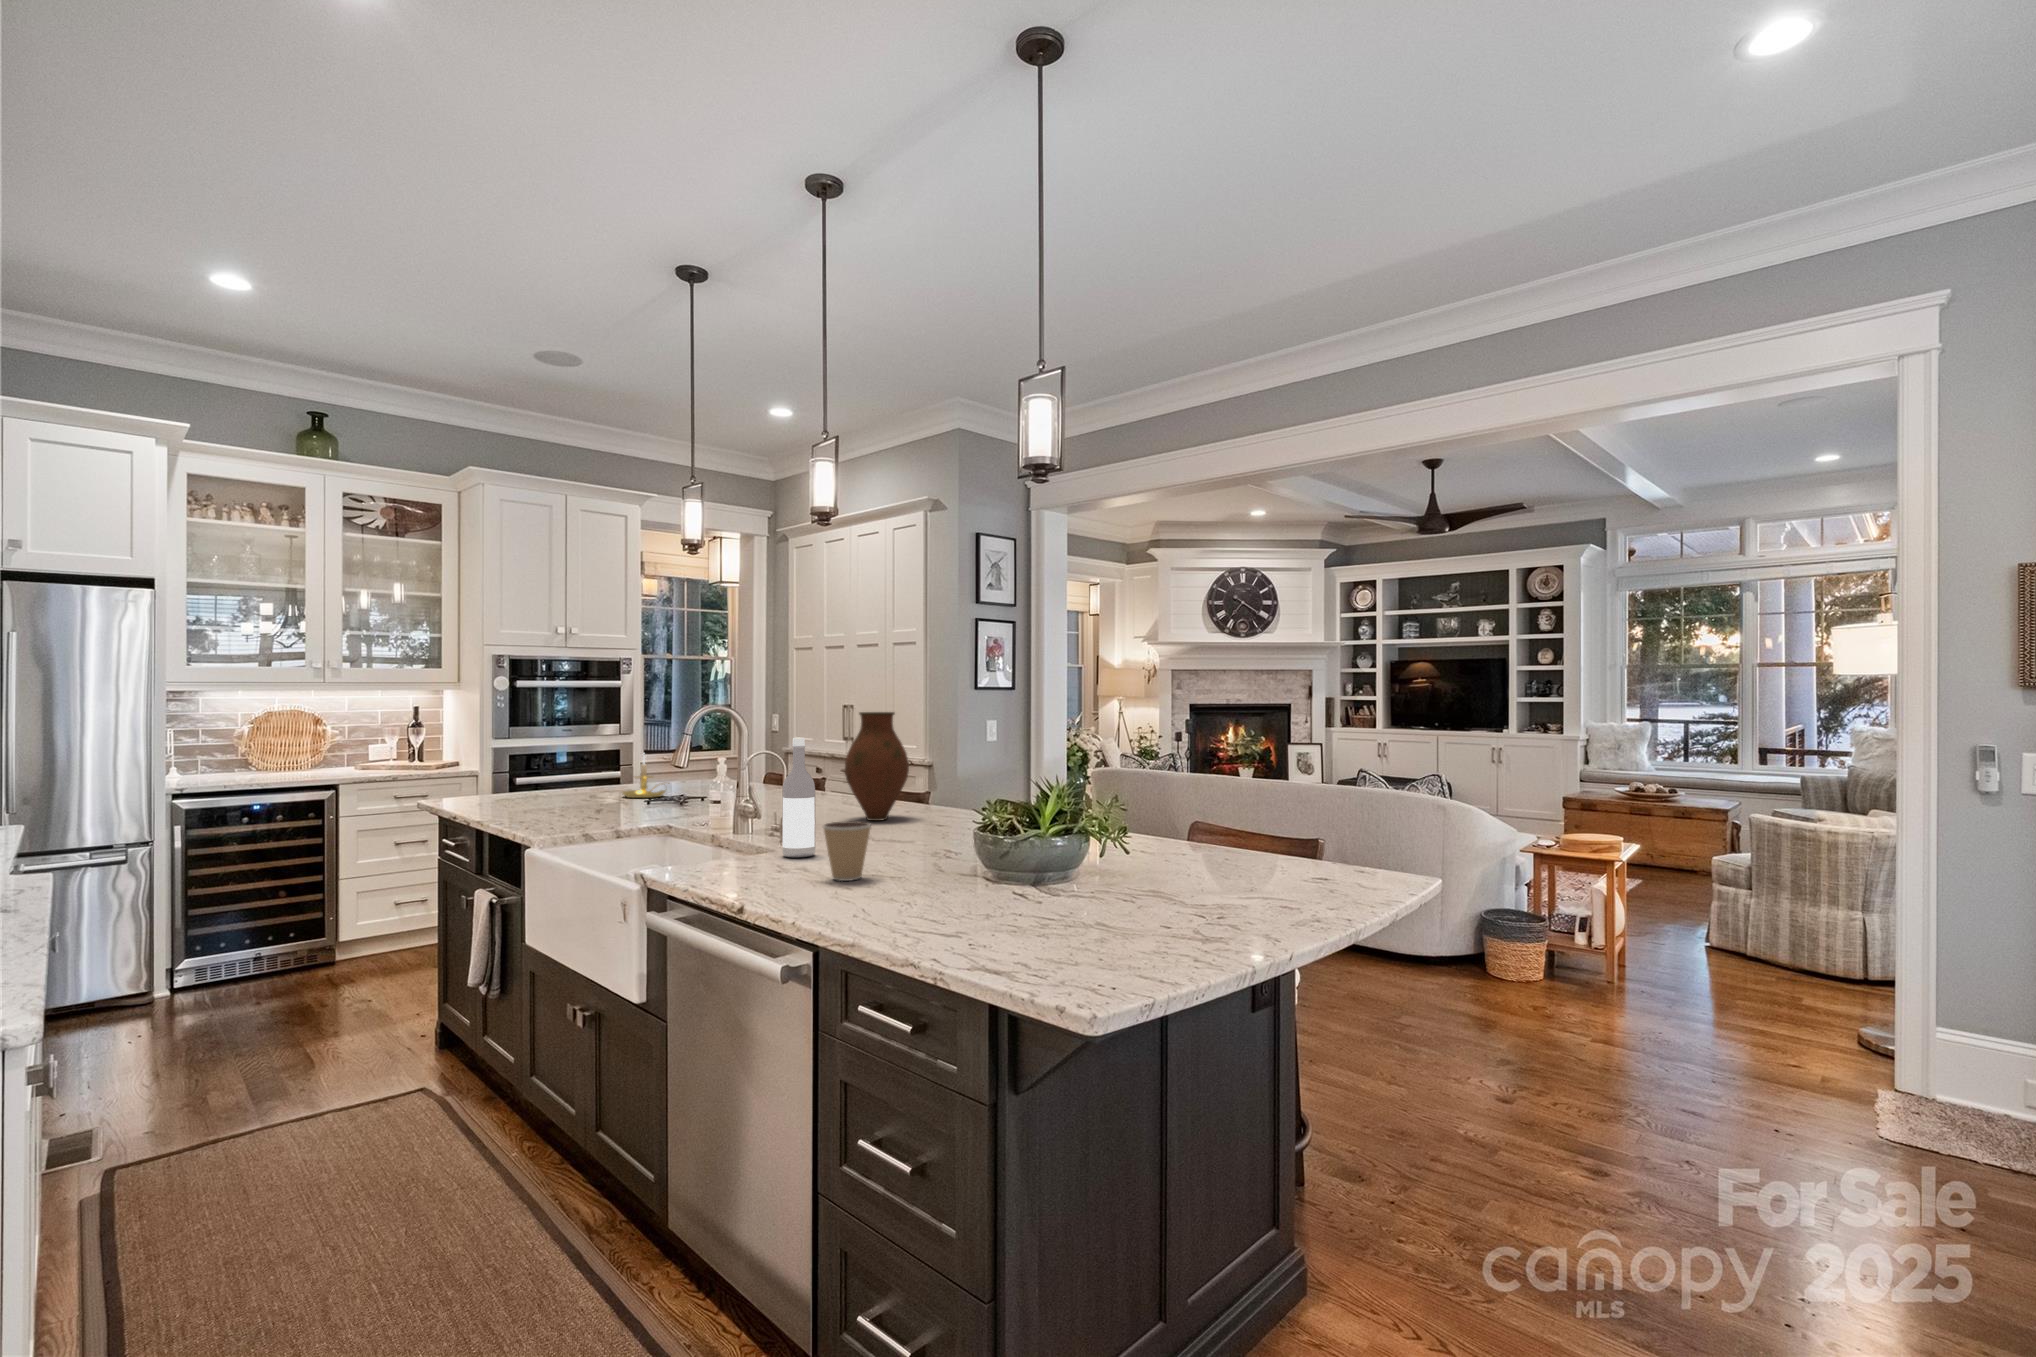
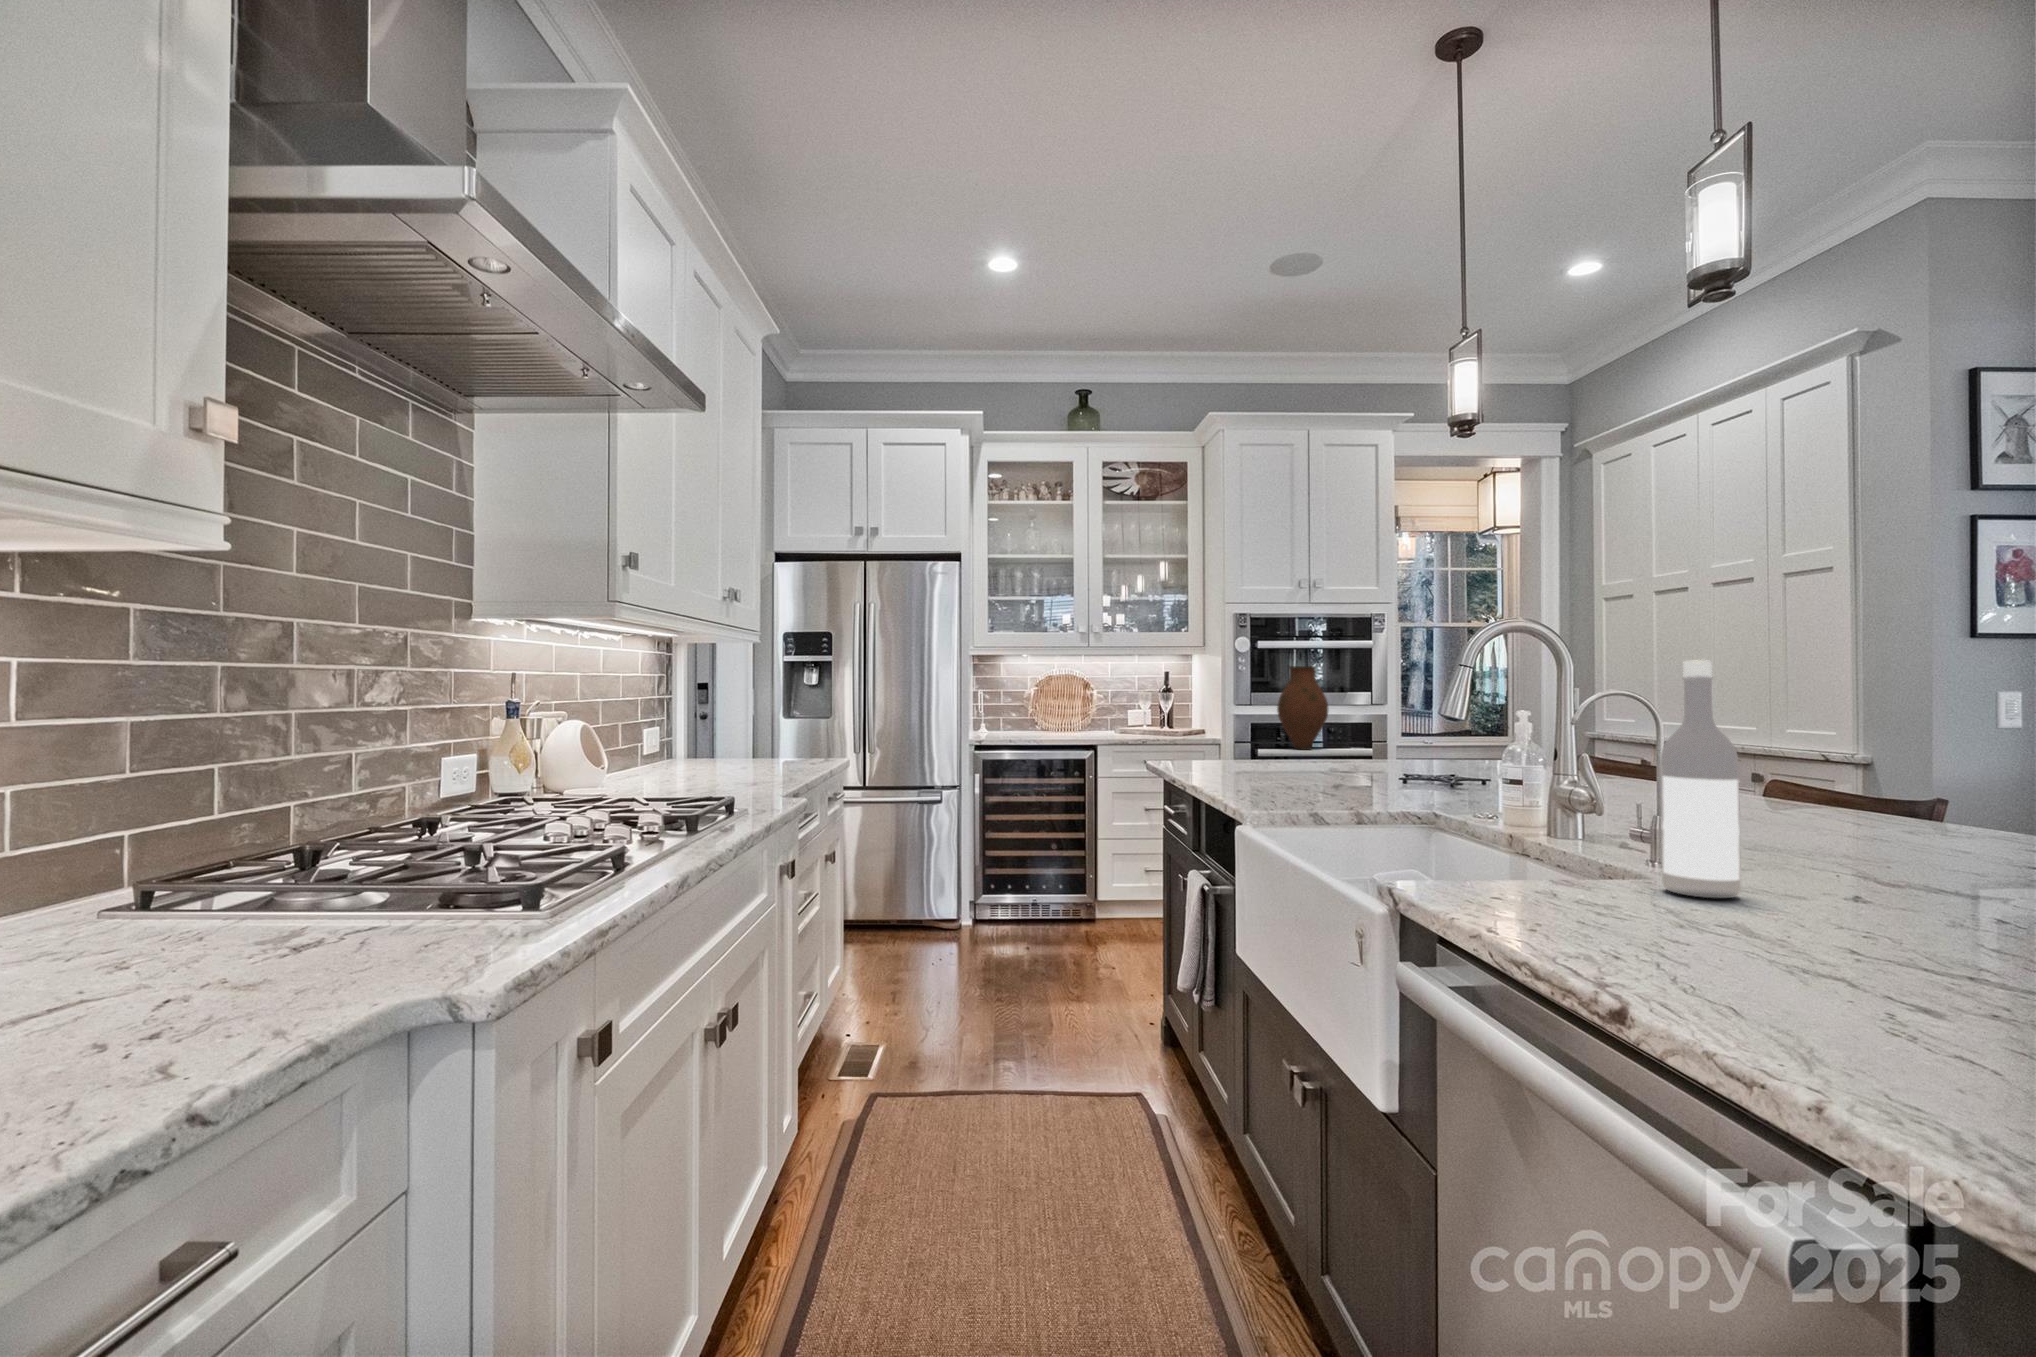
vase: present [845,712,909,821] -> present [1277,666,1328,750]
candle holder: present [622,753,669,798] -> none [1370,717,1435,777]
coffee cup: present [823,821,871,881] -> none [1800,834,1958,982]

